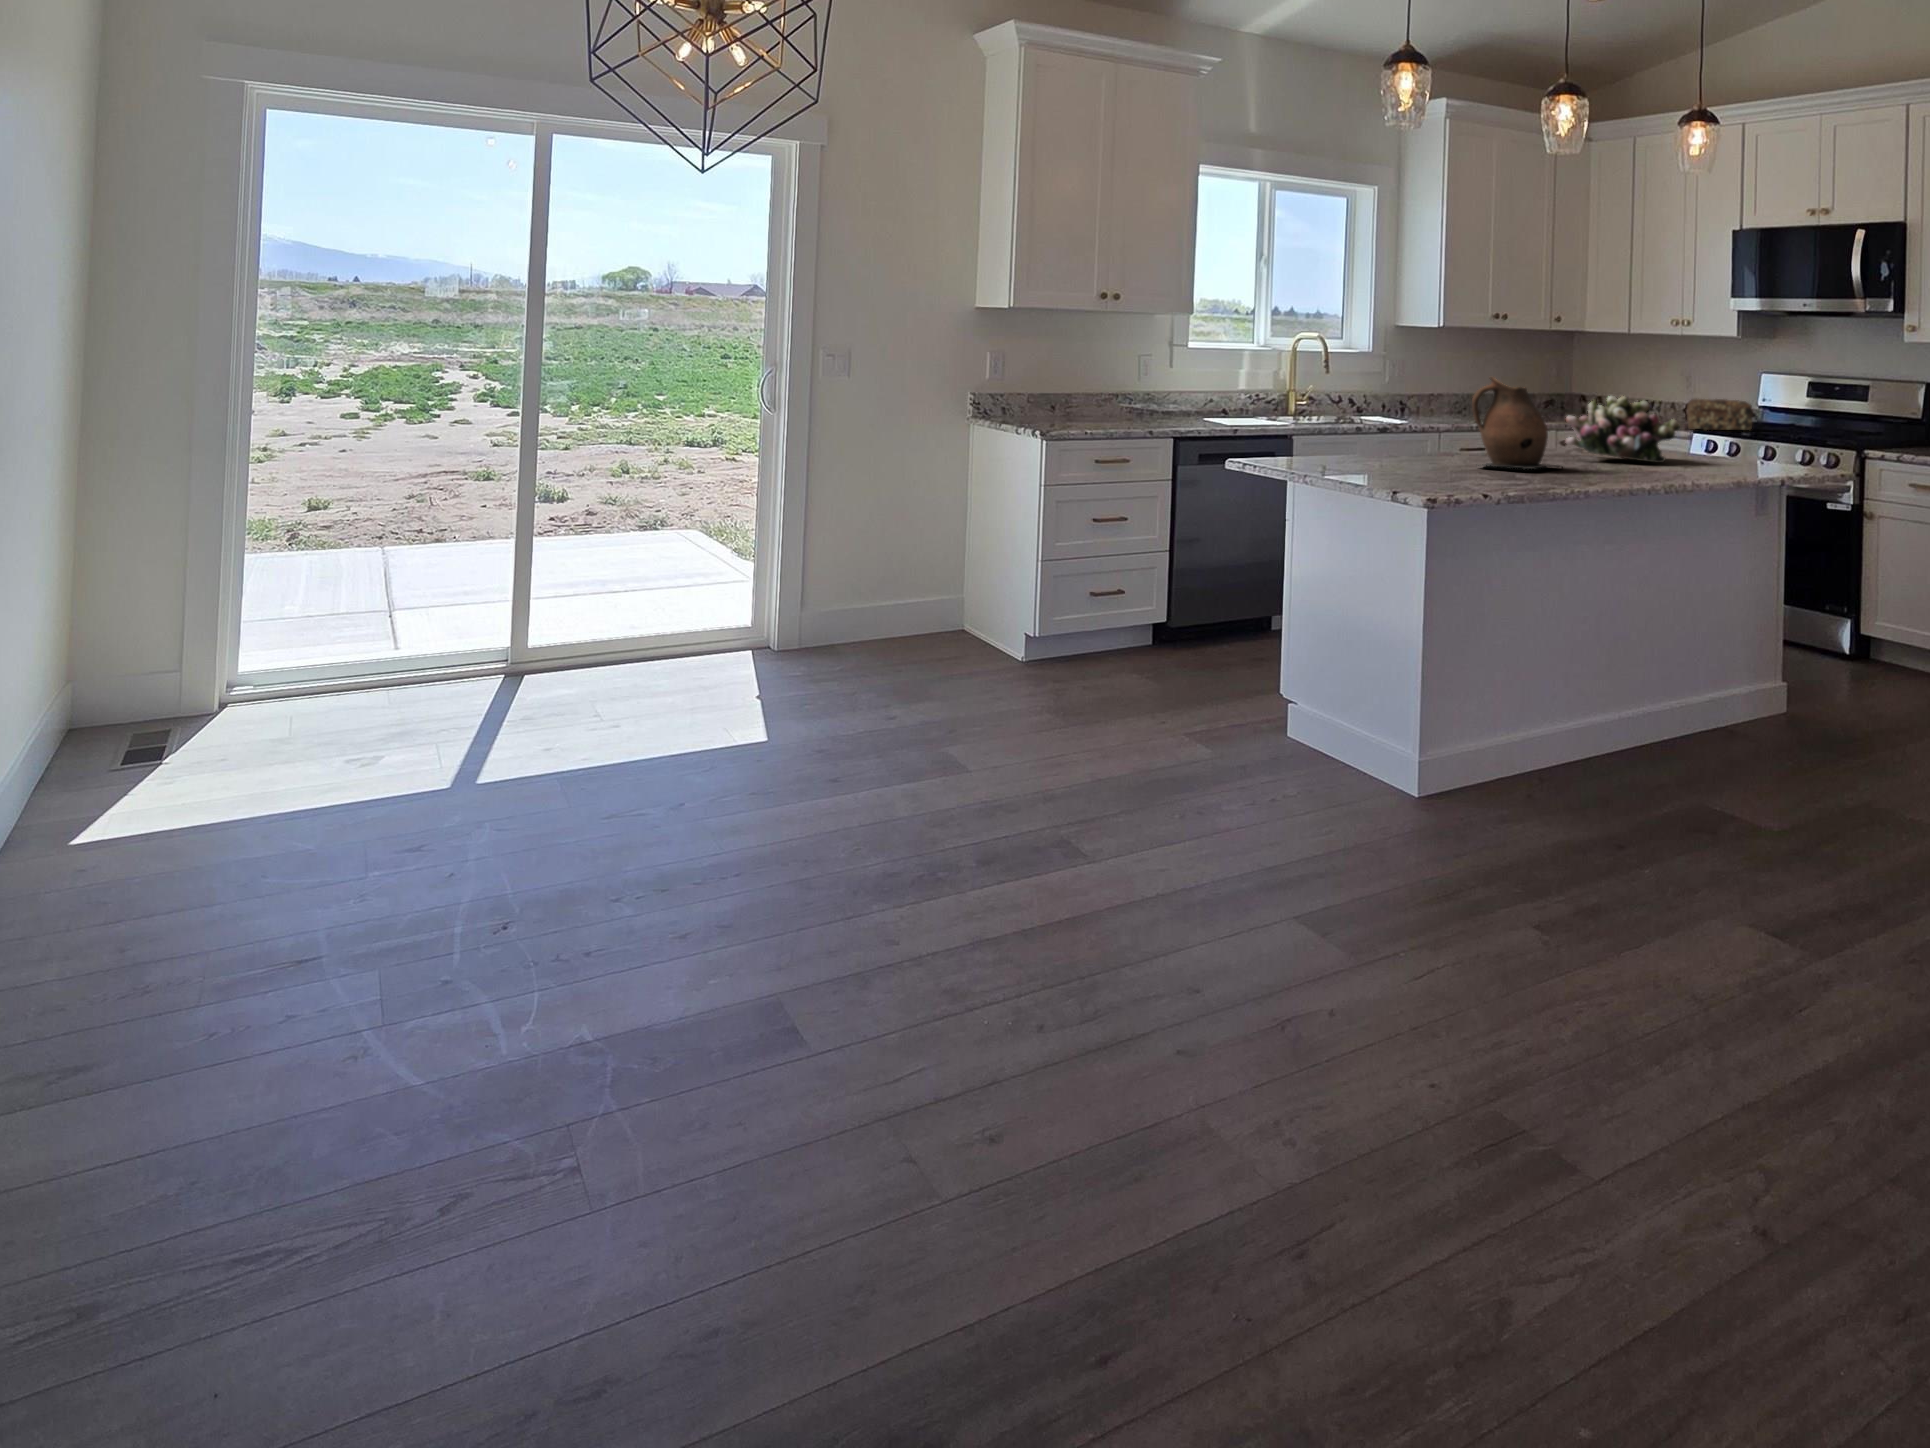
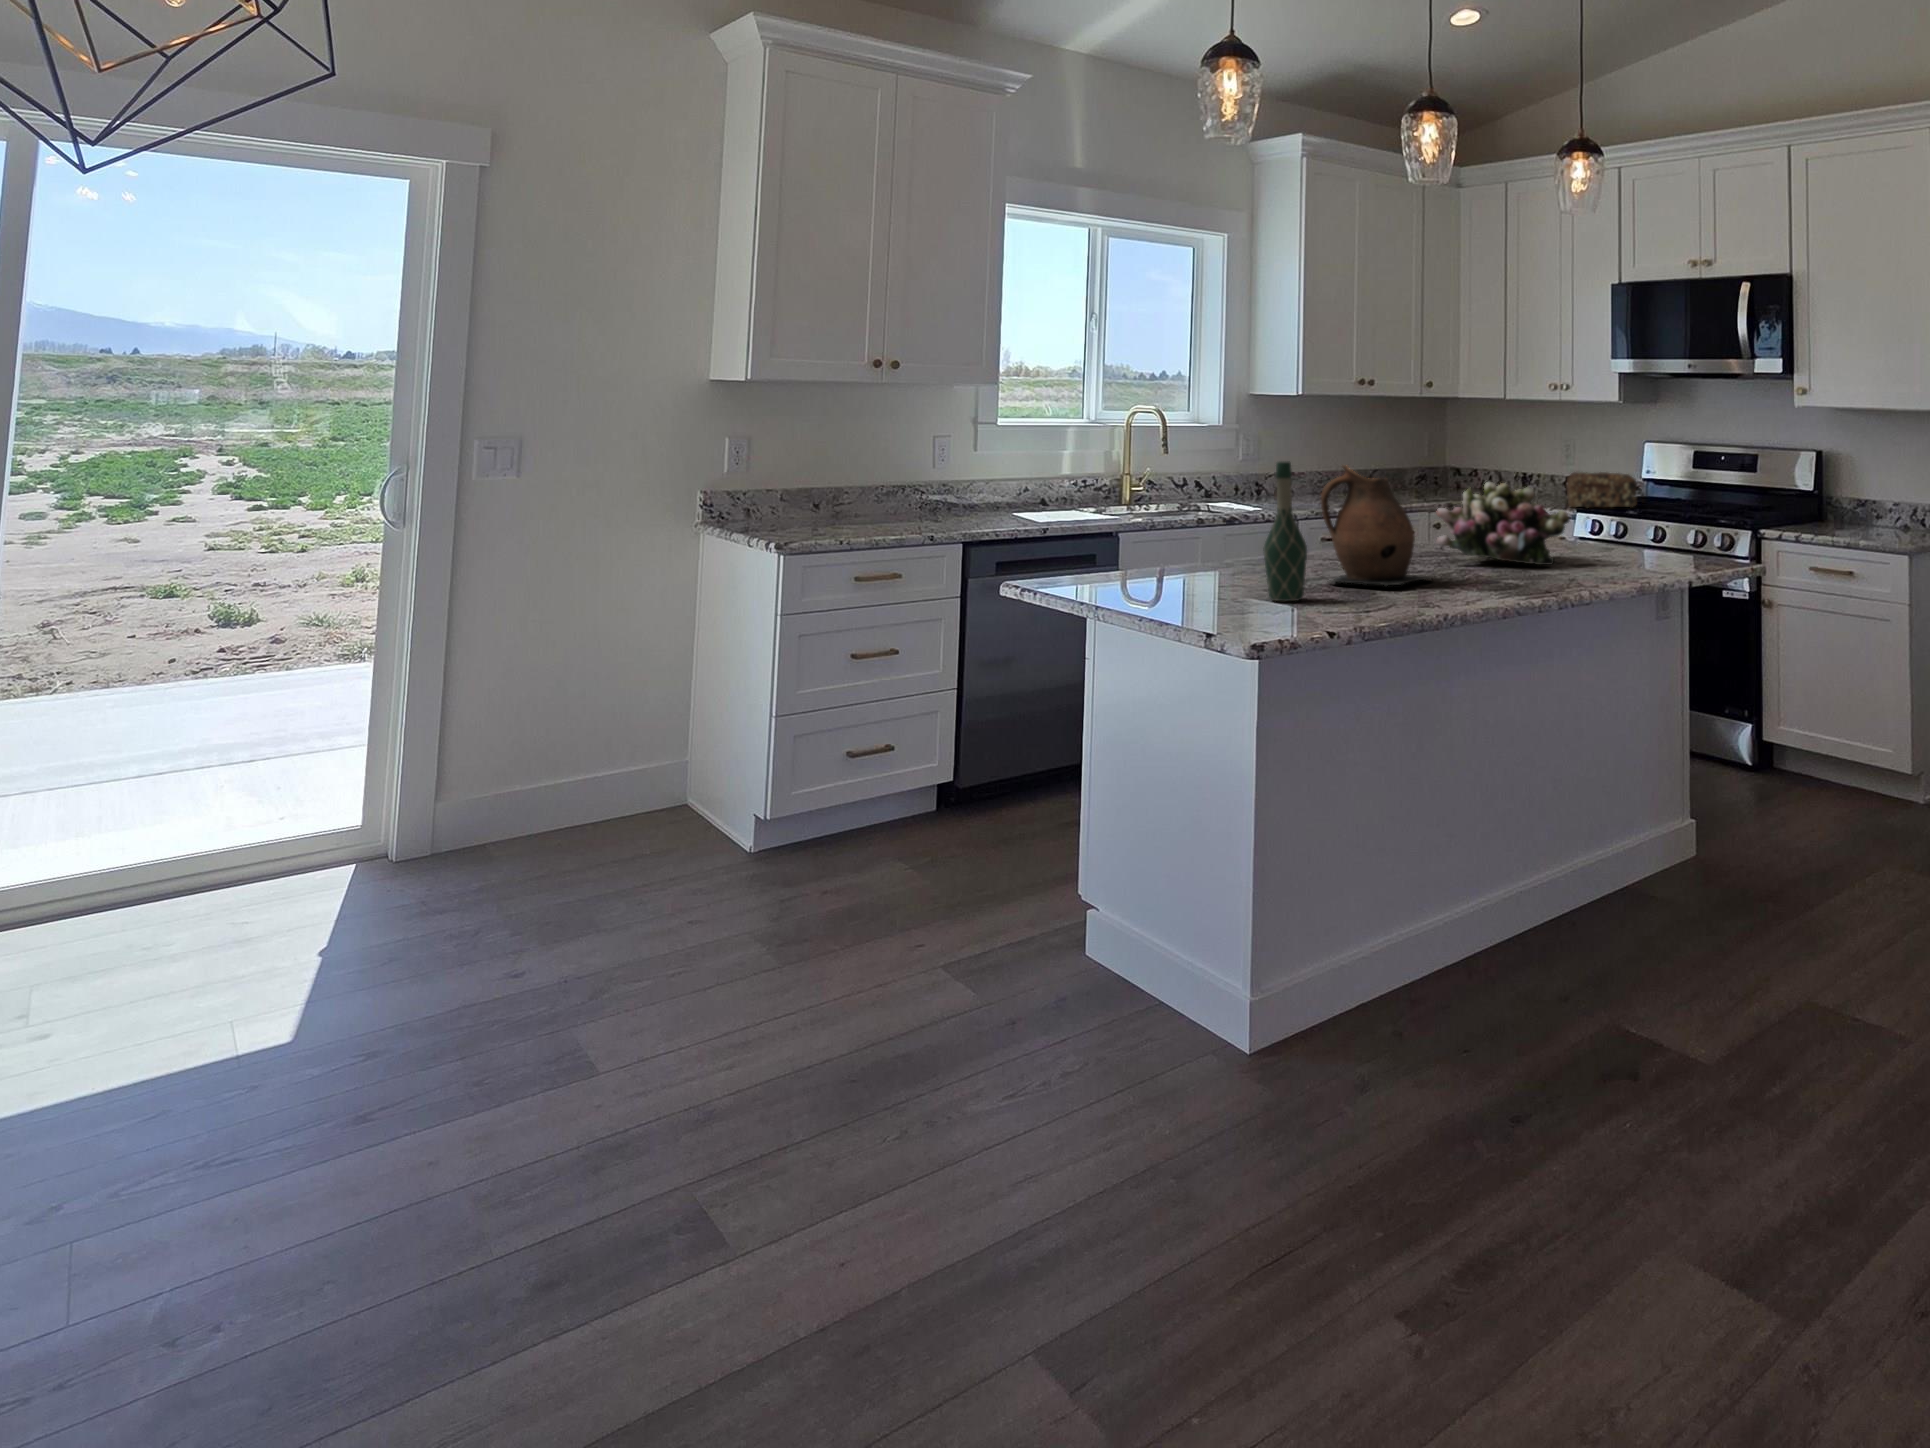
wine bottle: none [1429,371,1463,475] -> present [1263,462,1307,601]

